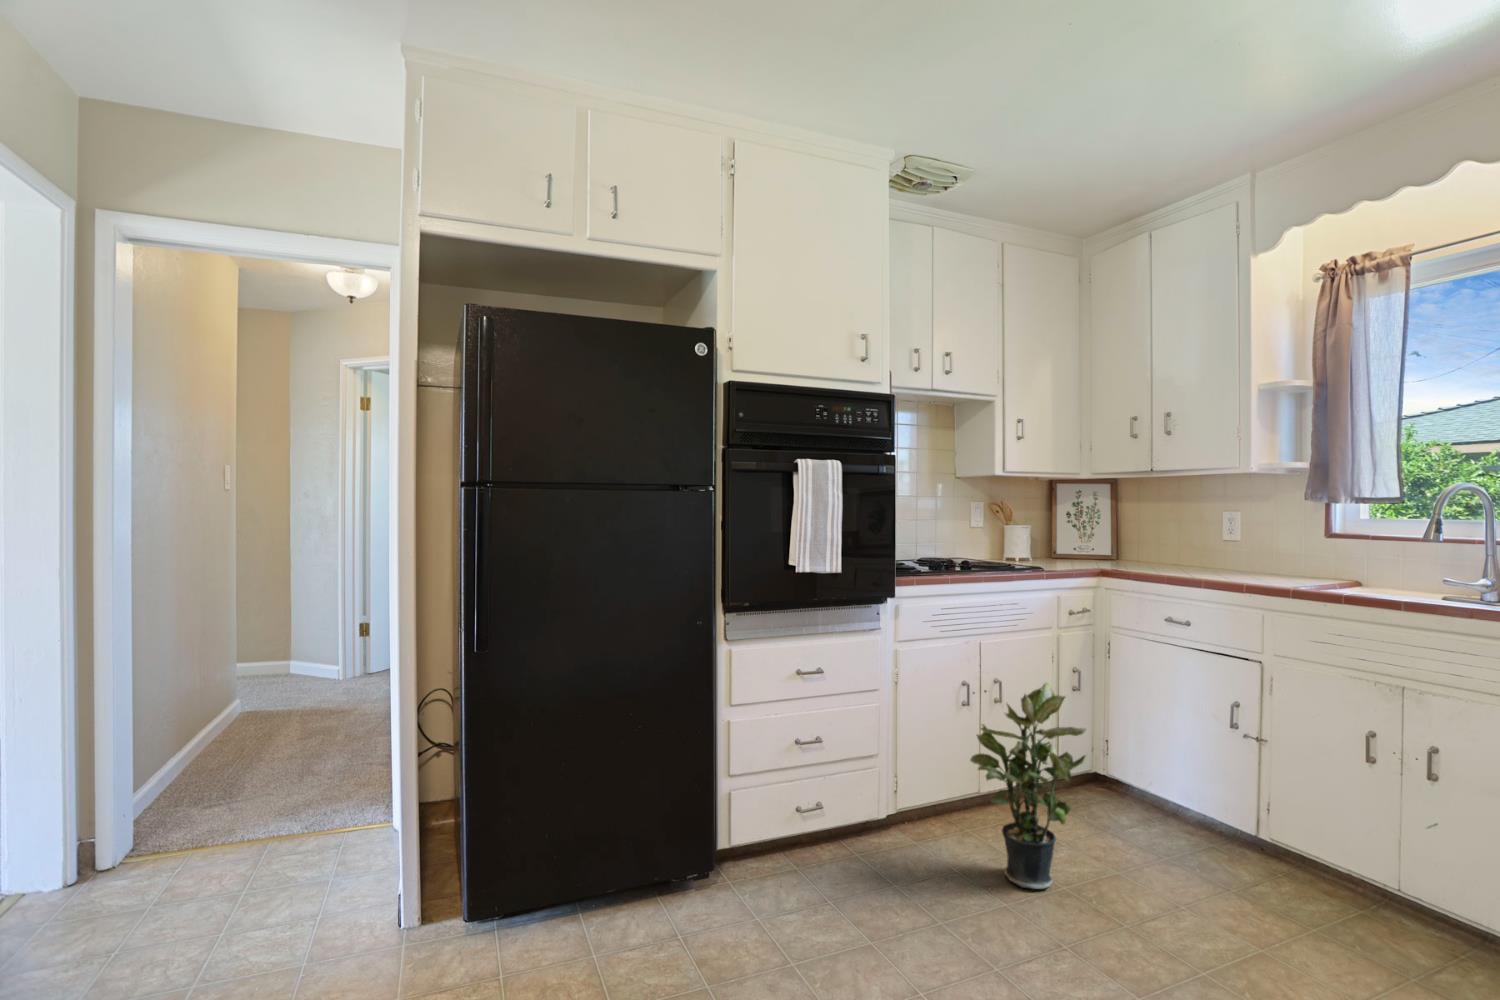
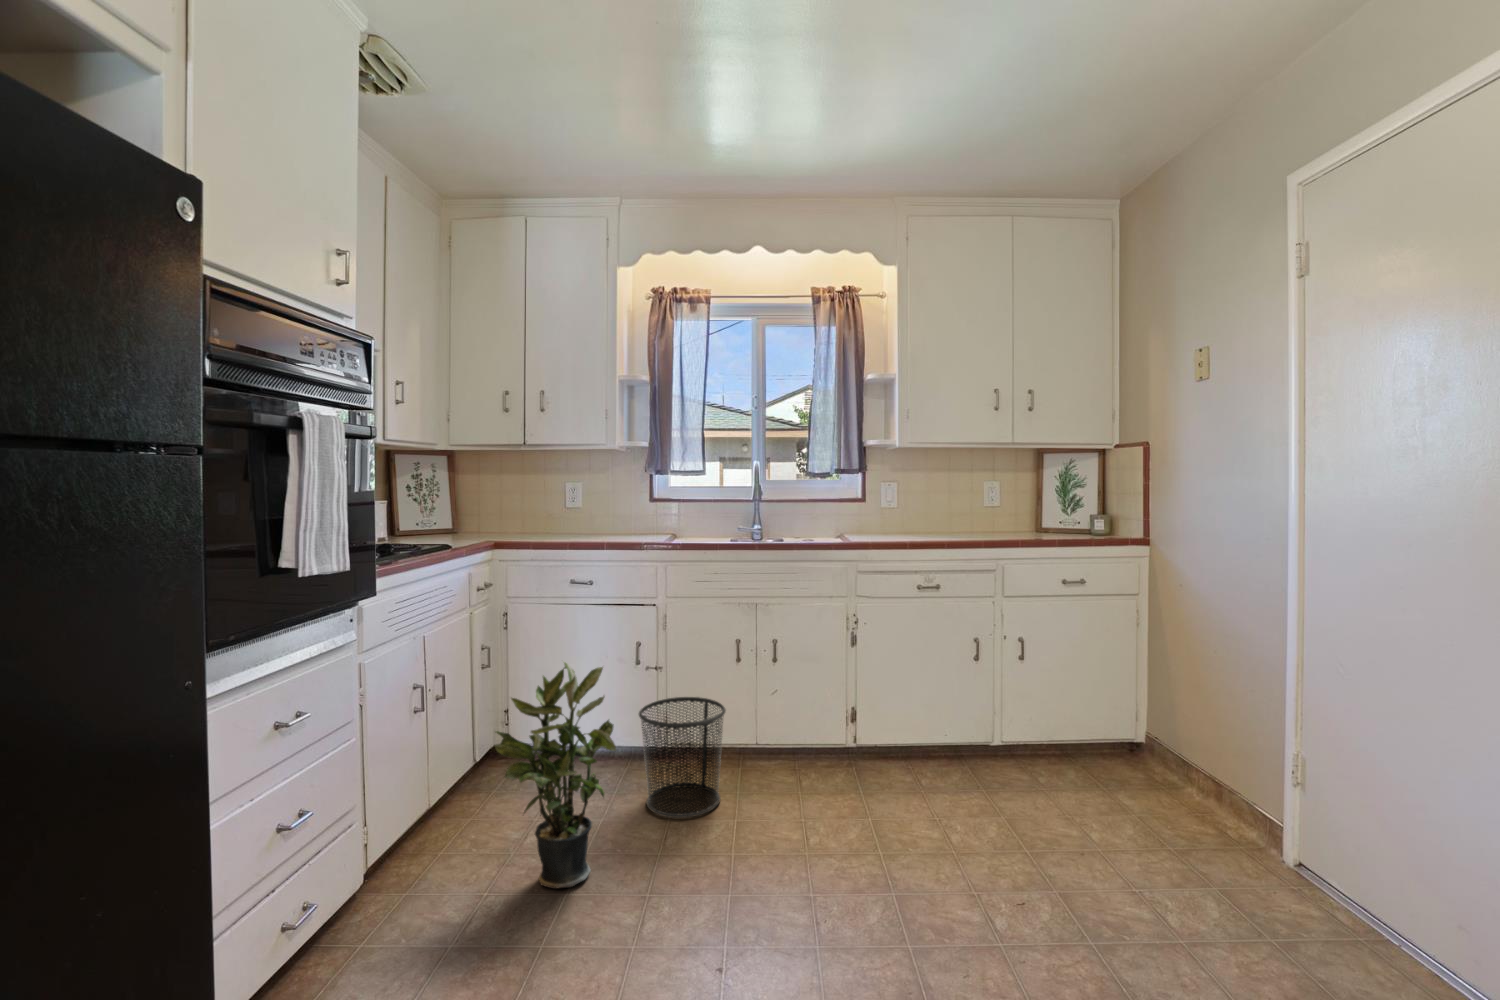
waste bin: none [1166,771,1291,925] -> present [639,697,726,818]

